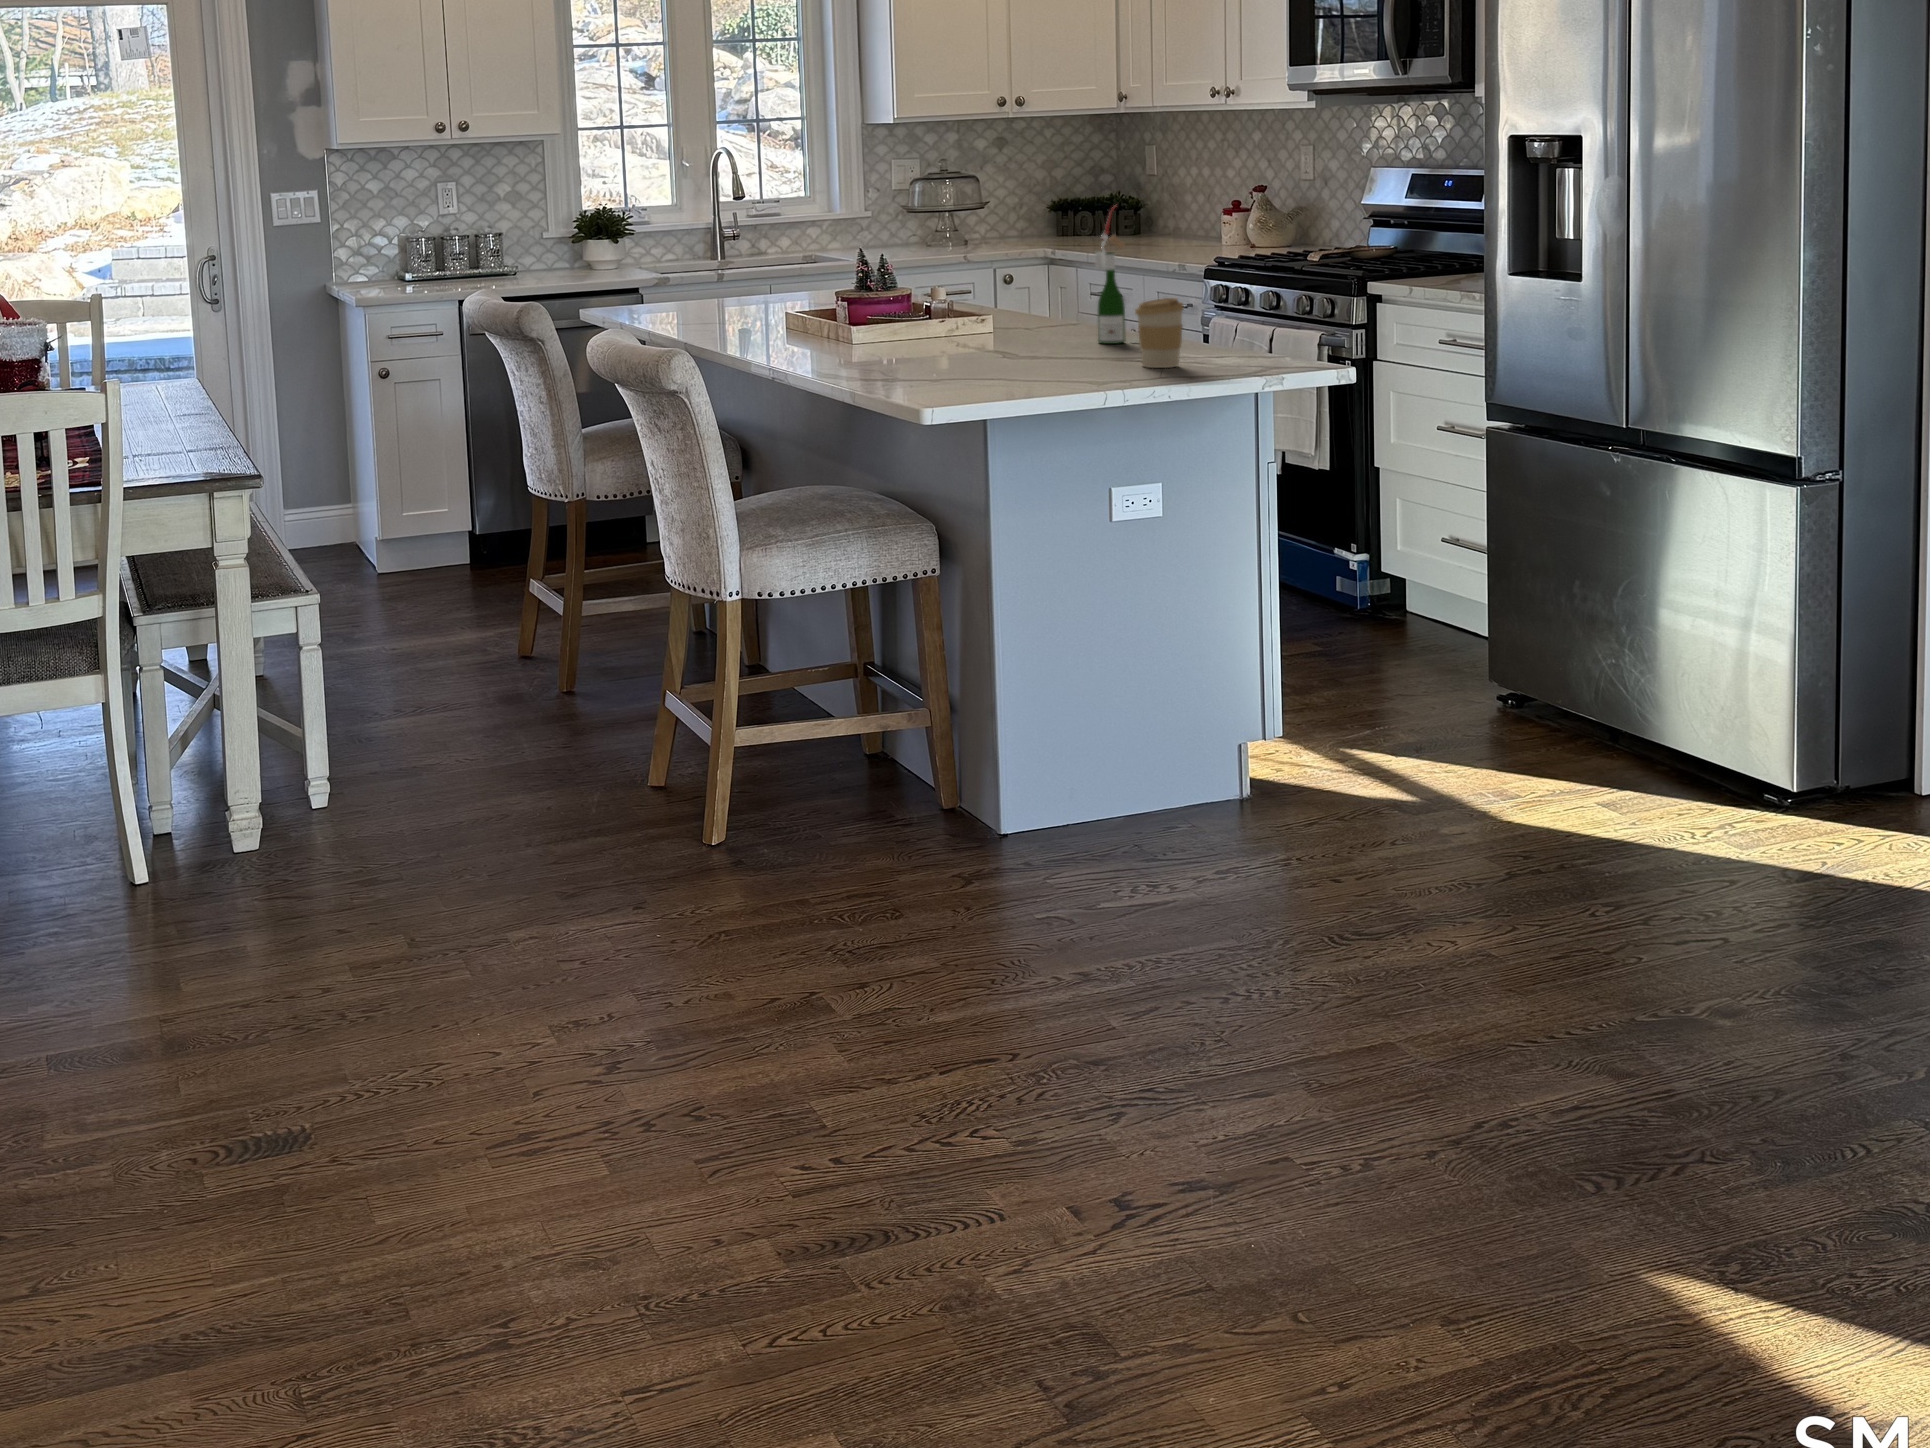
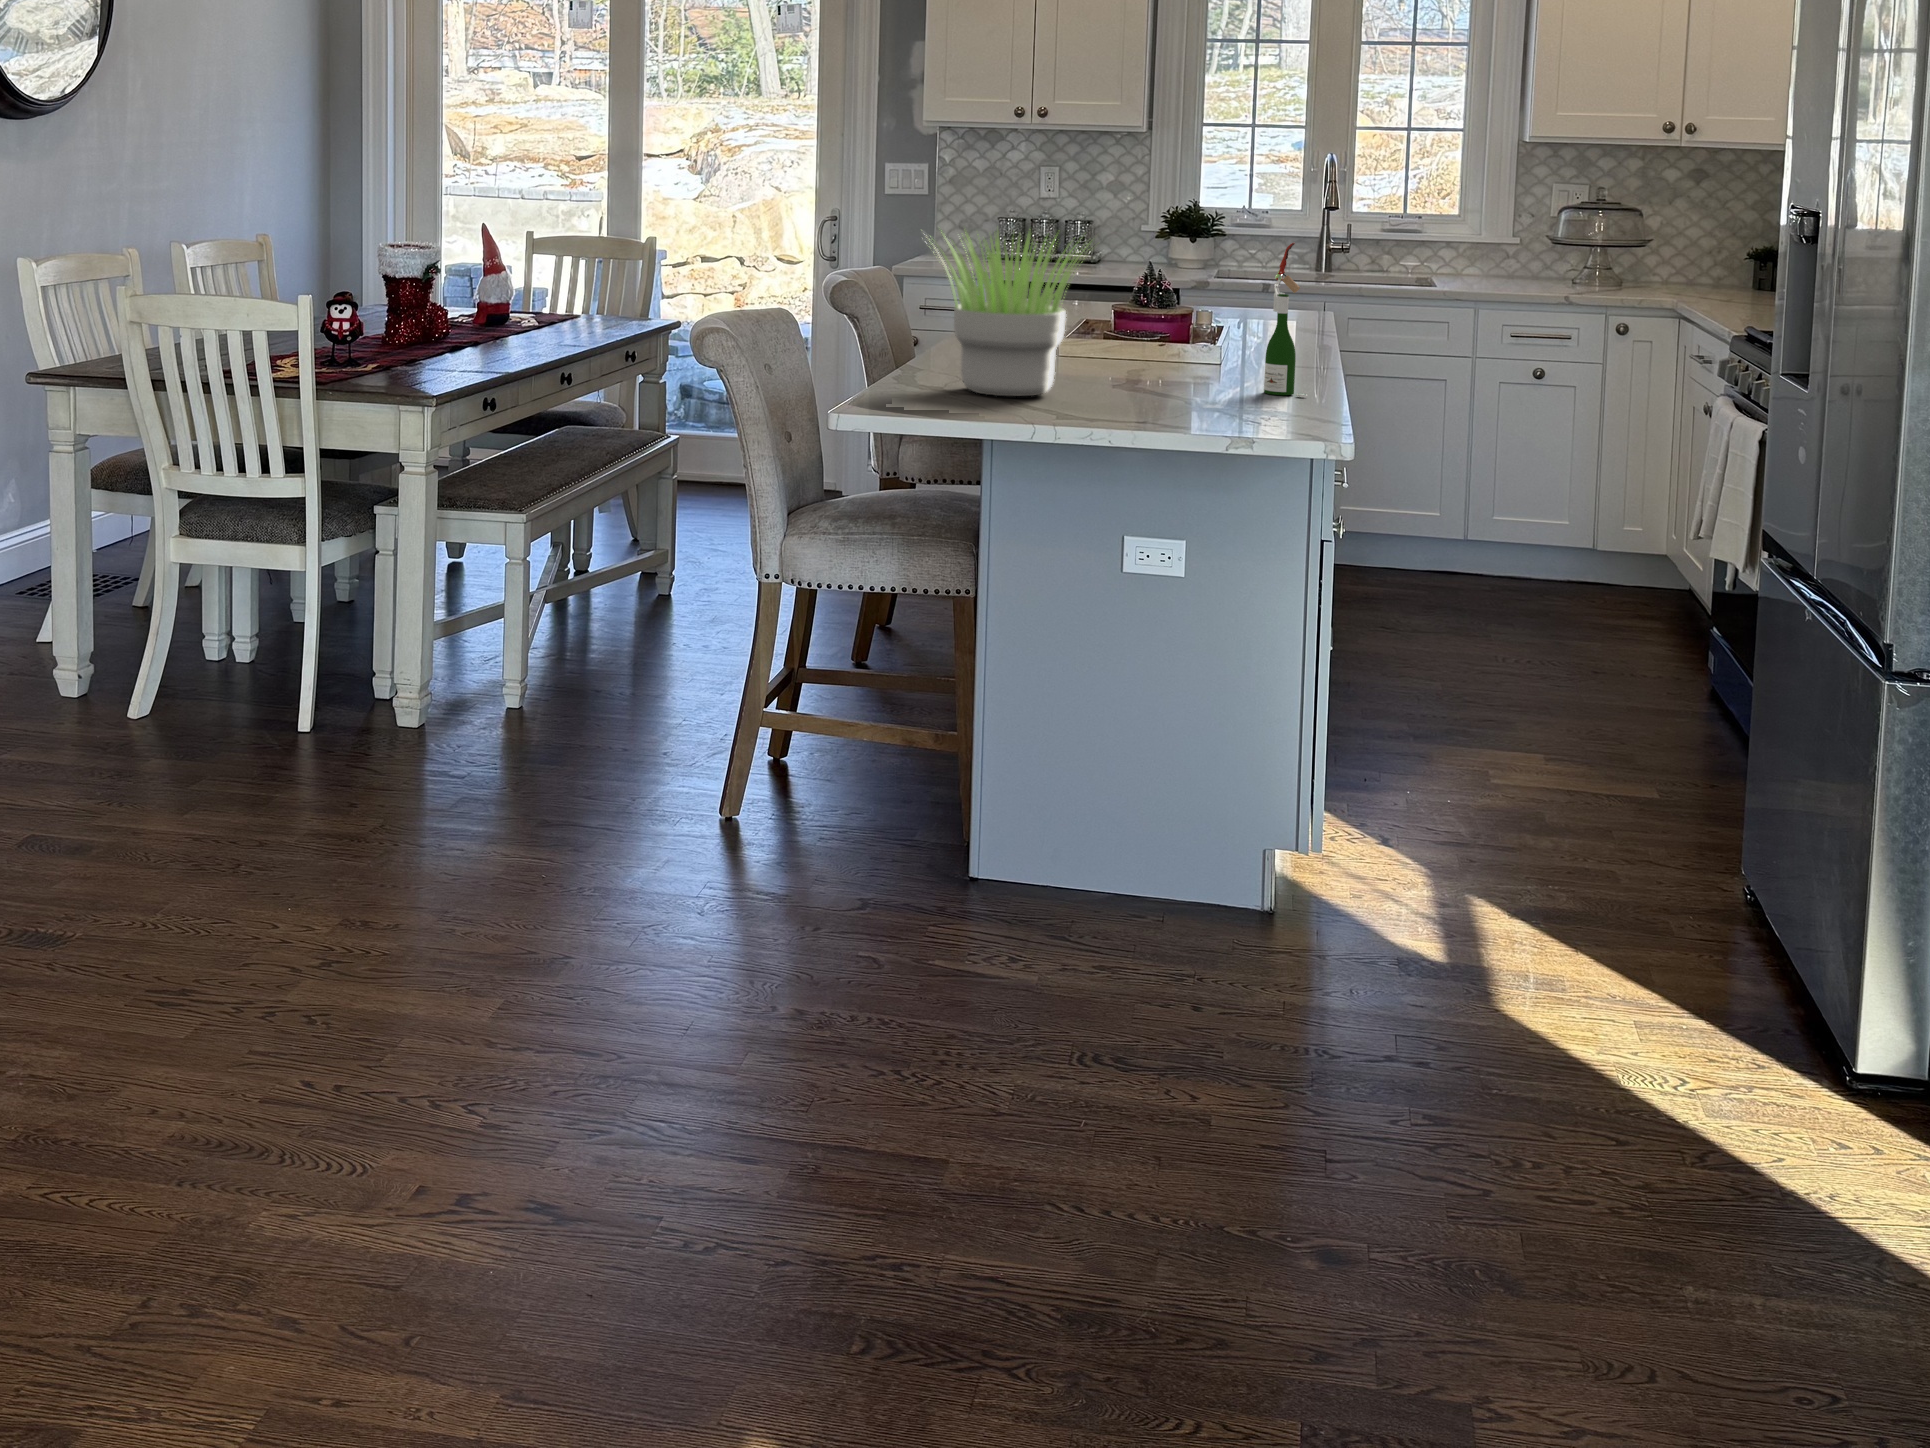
potted plant: none [879,207,1060,370] -> present [930,231,1085,397]
coffee cup: present [1135,298,1184,368] -> none [1154,346,1208,422]

